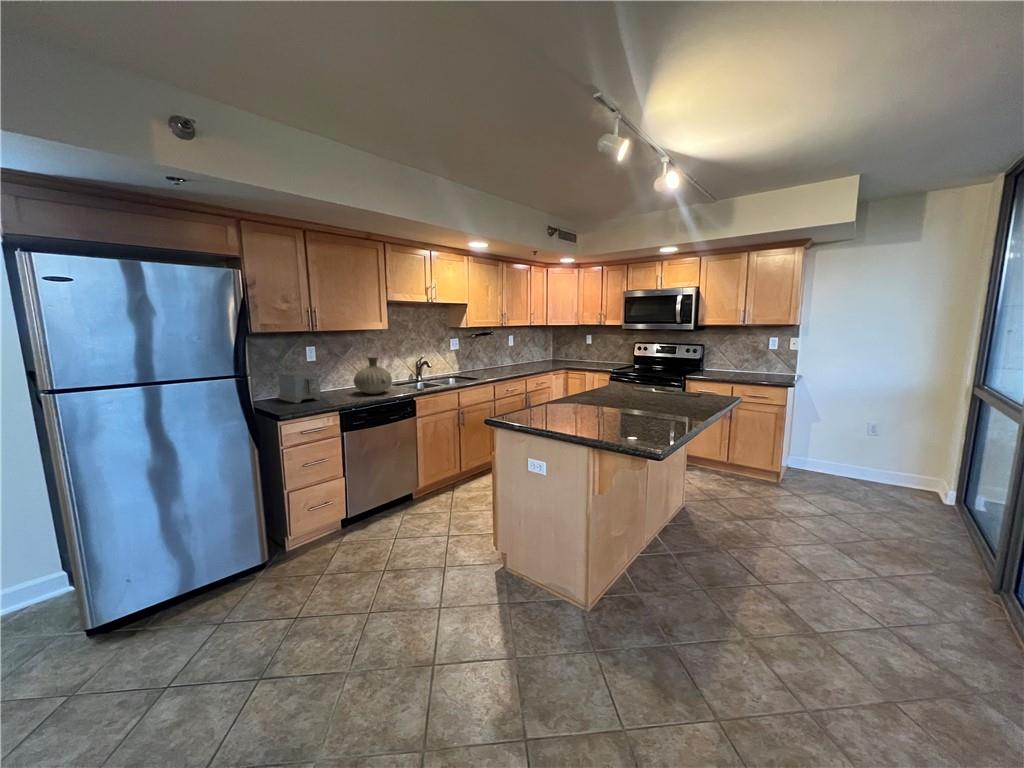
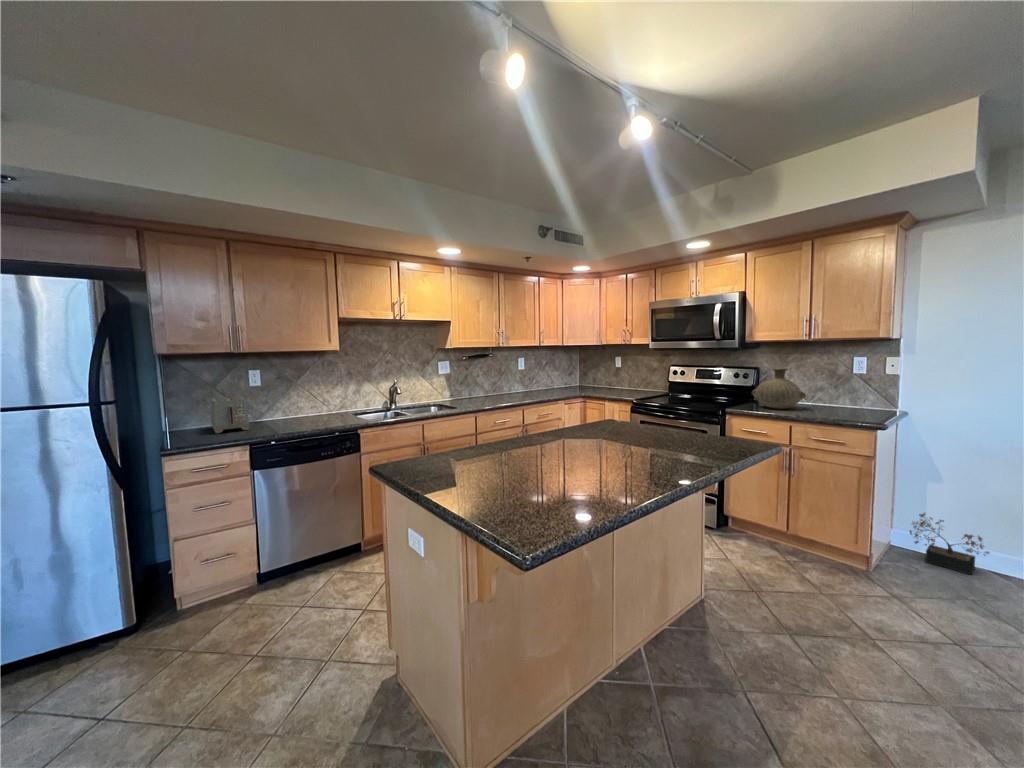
vase: present [354,356,392,394] -> present [752,368,806,409]
decorative plant: none [801,444,846,480] -> present [910,513,989,575]

